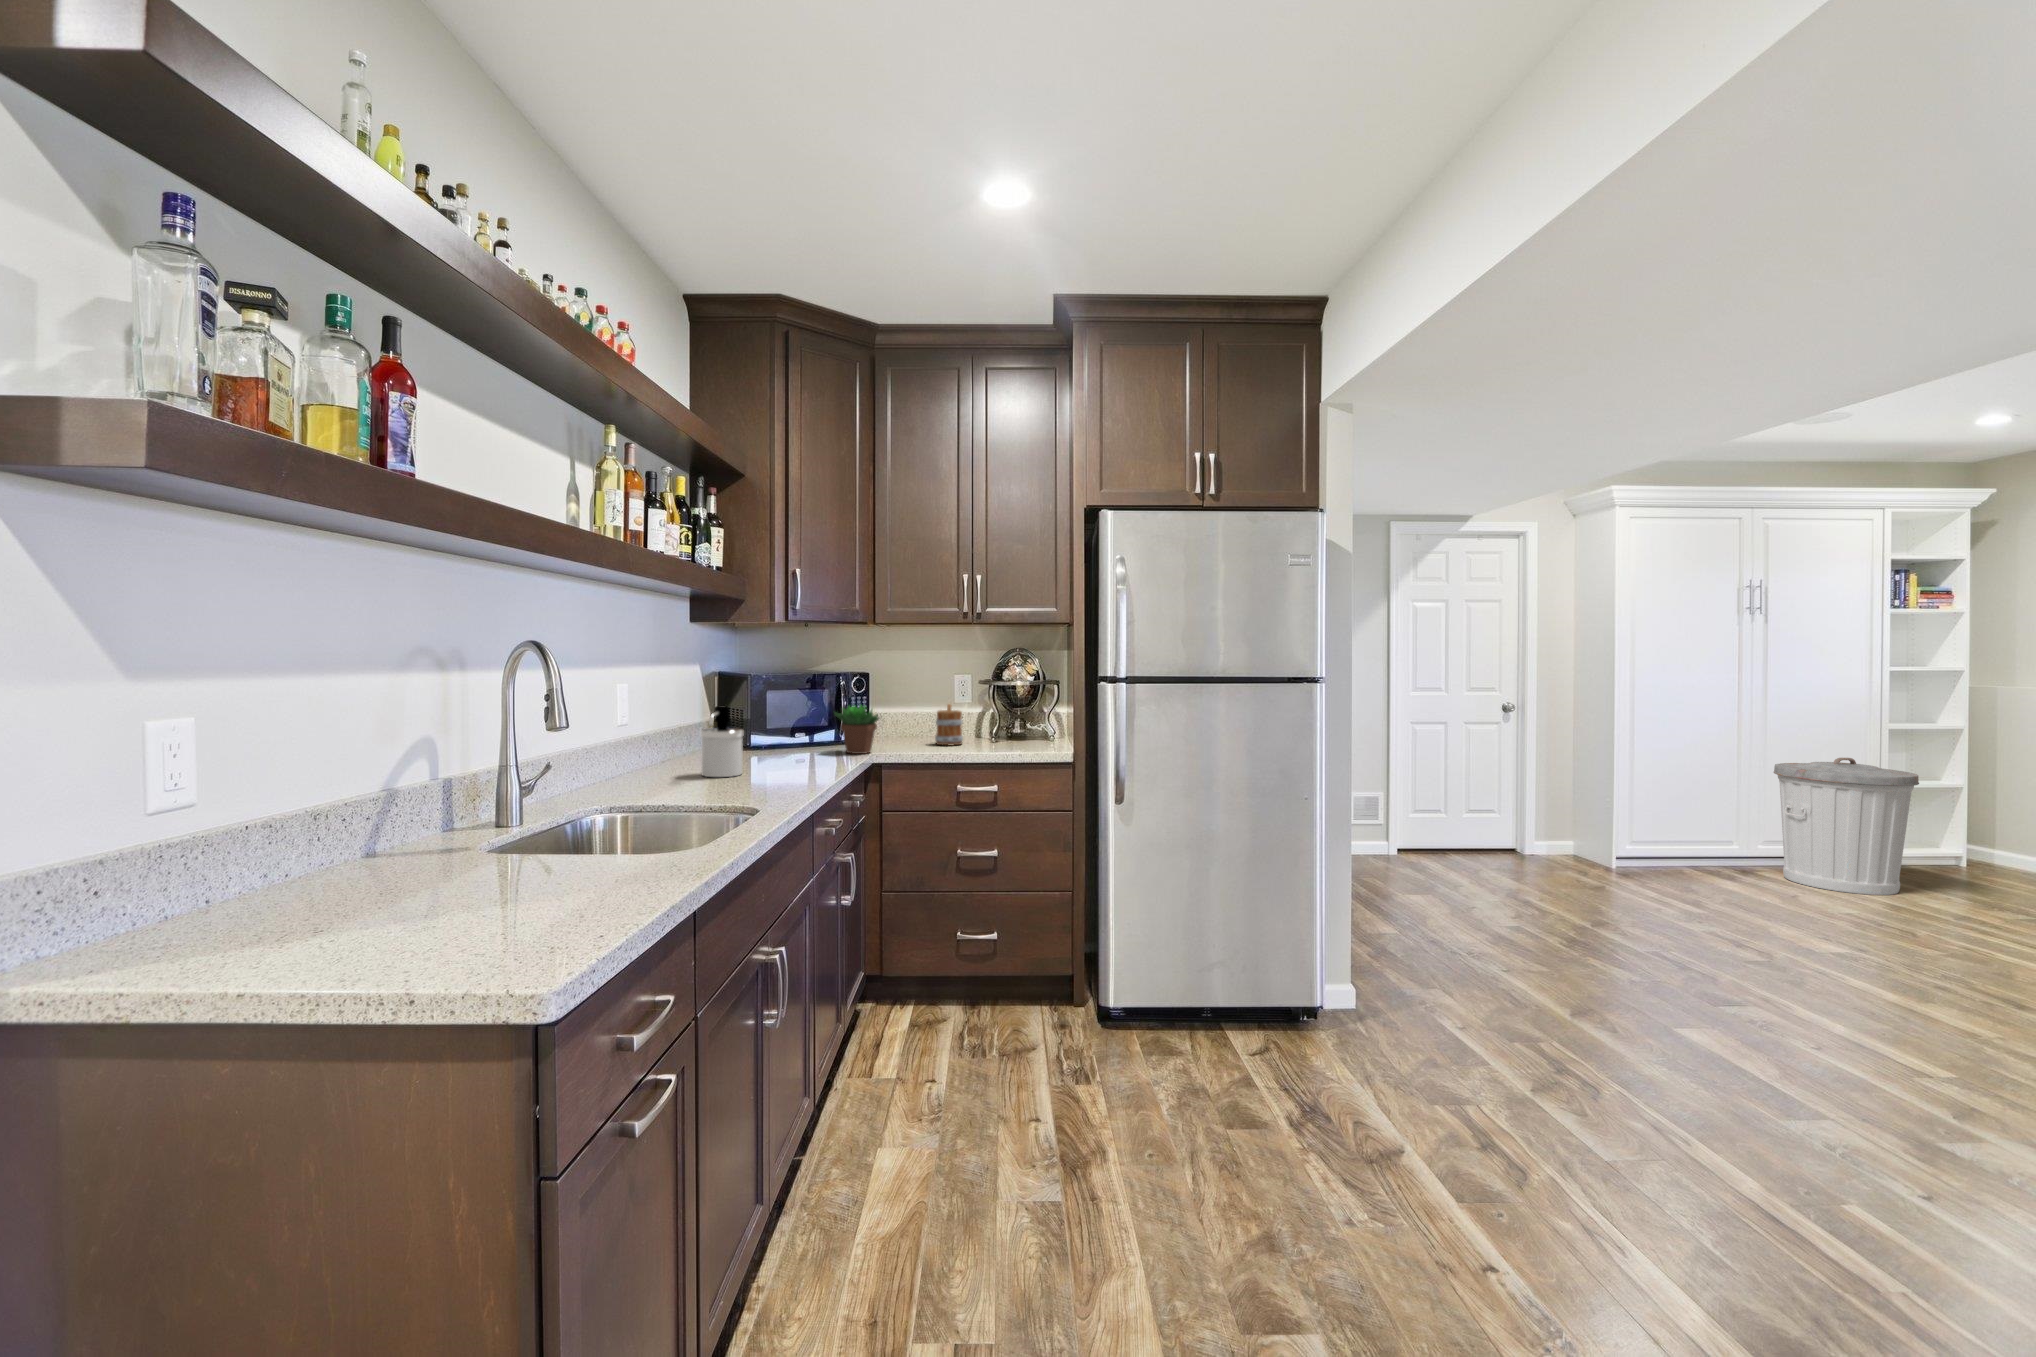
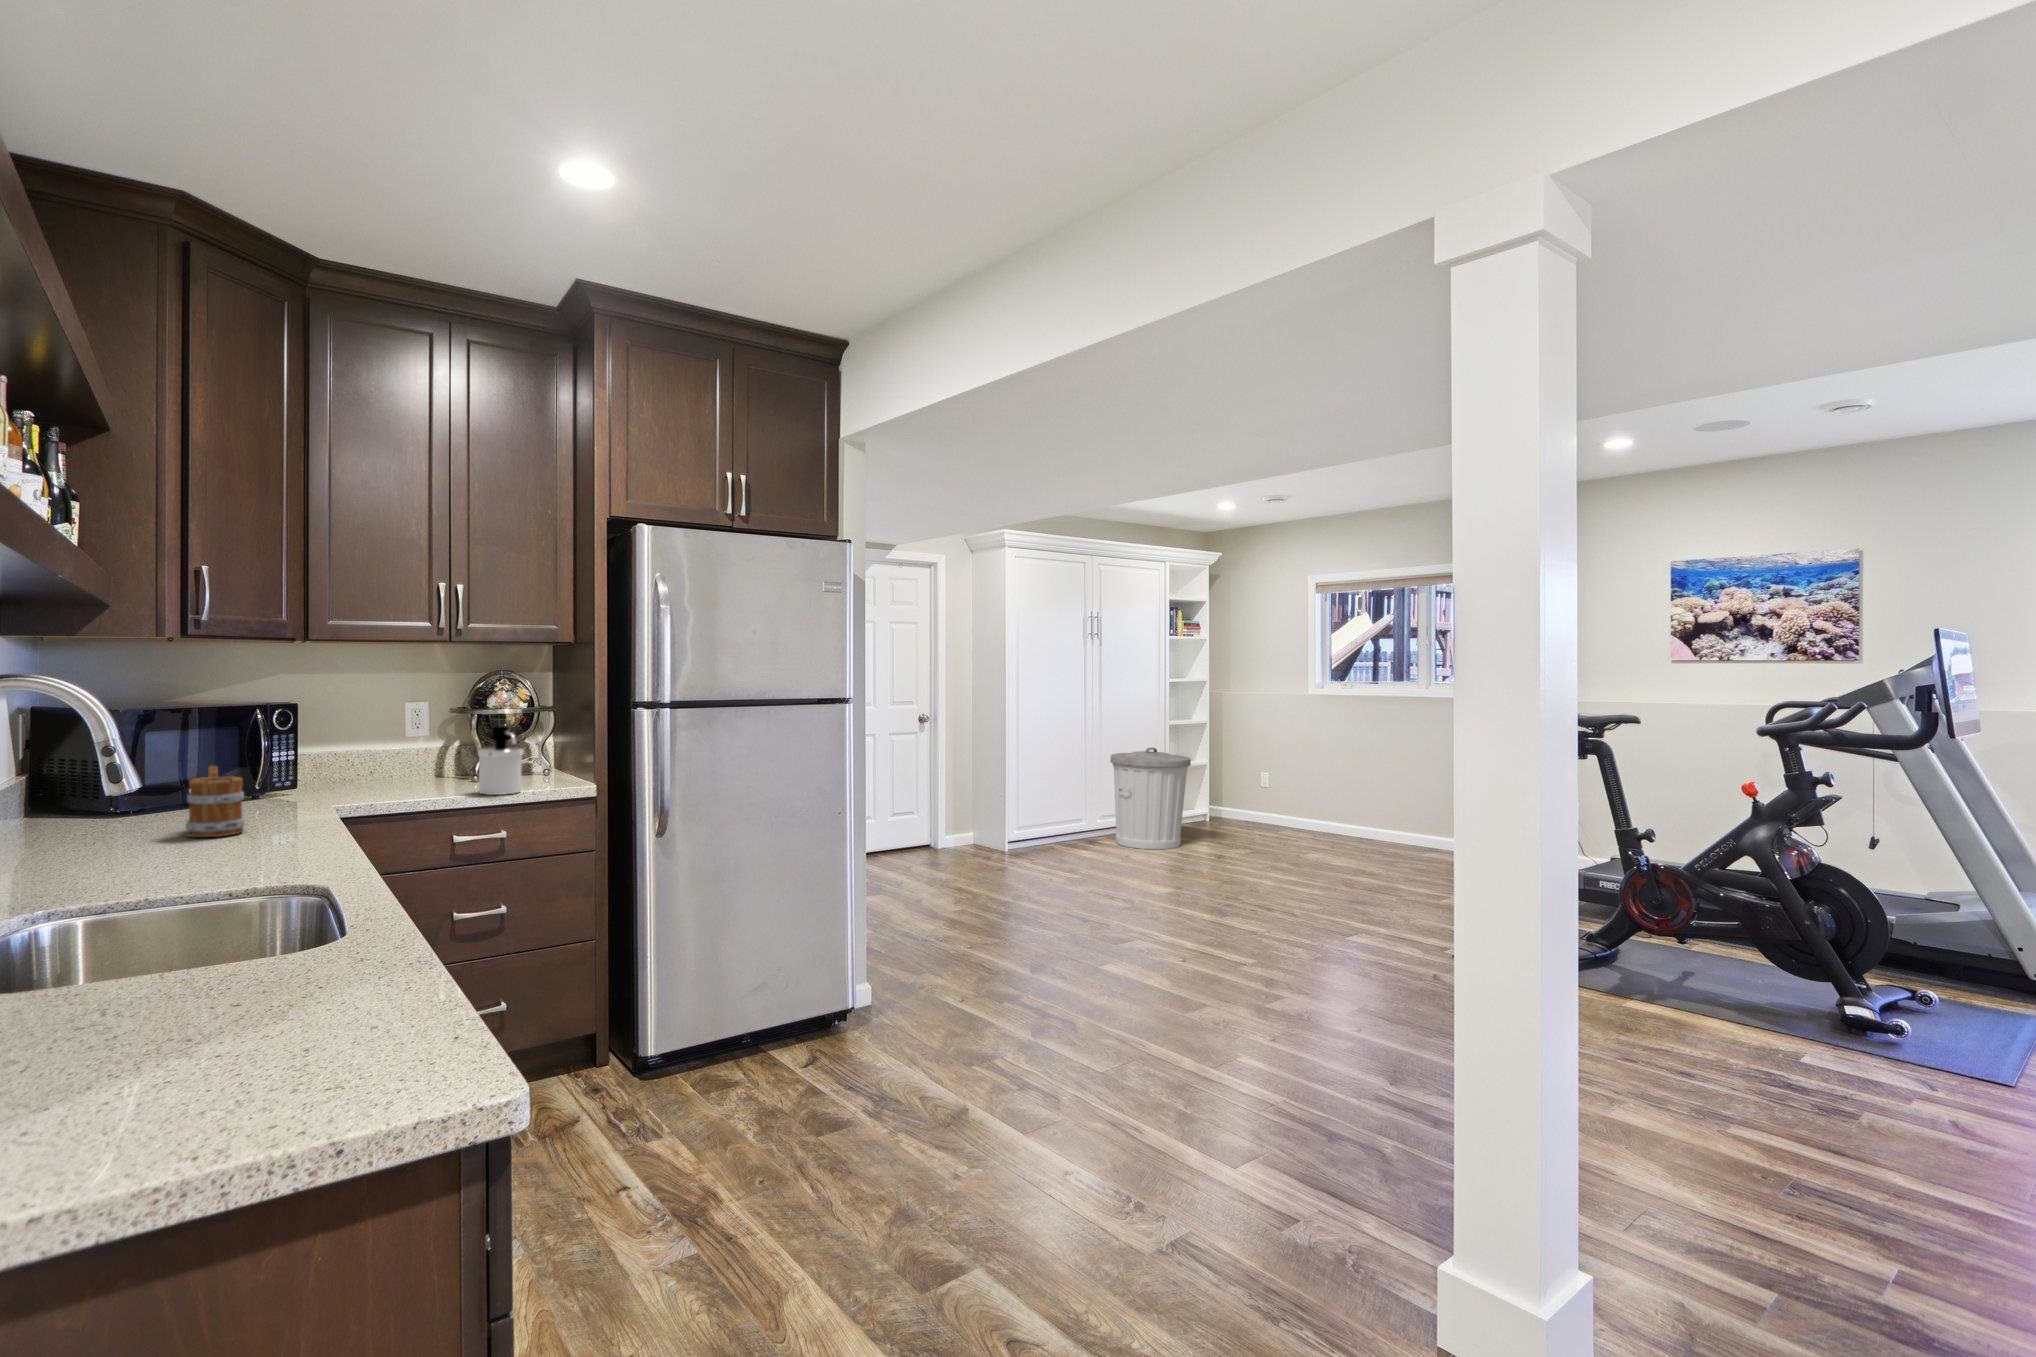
mug: present [935,704,963,745] -> present [186,766,245,837]
soap dispenser: present [700,706,744,777] -> present [478,726,523,795]
succulent plant: present [835,706,879,754] -> none [256,743,337,810]

